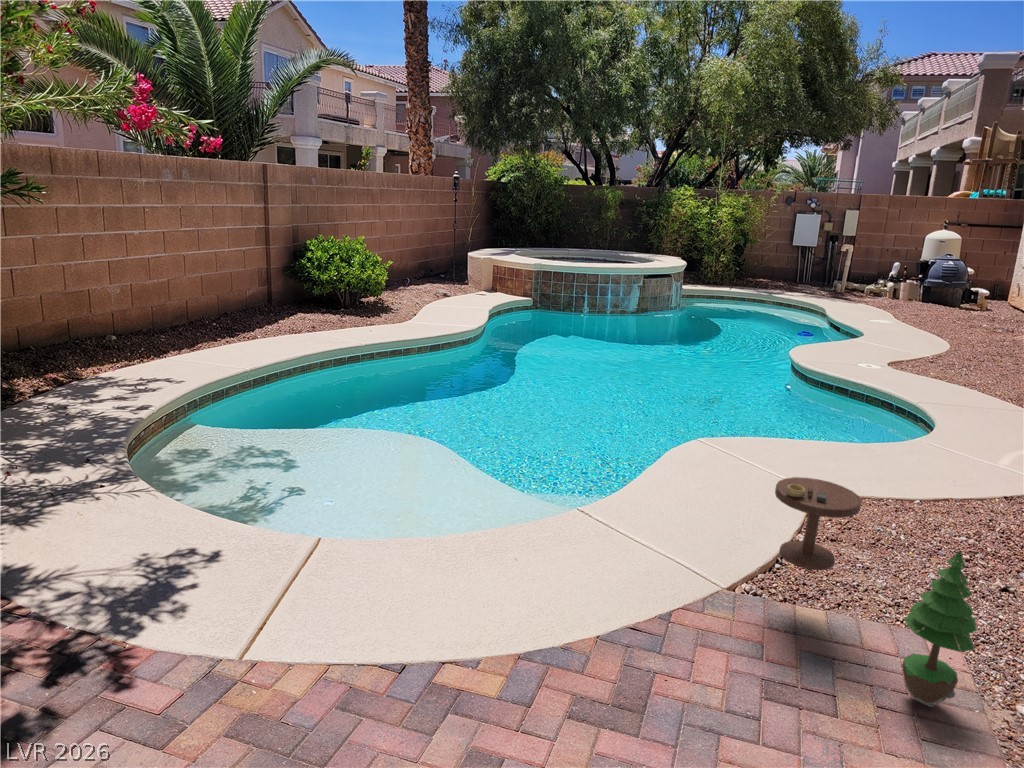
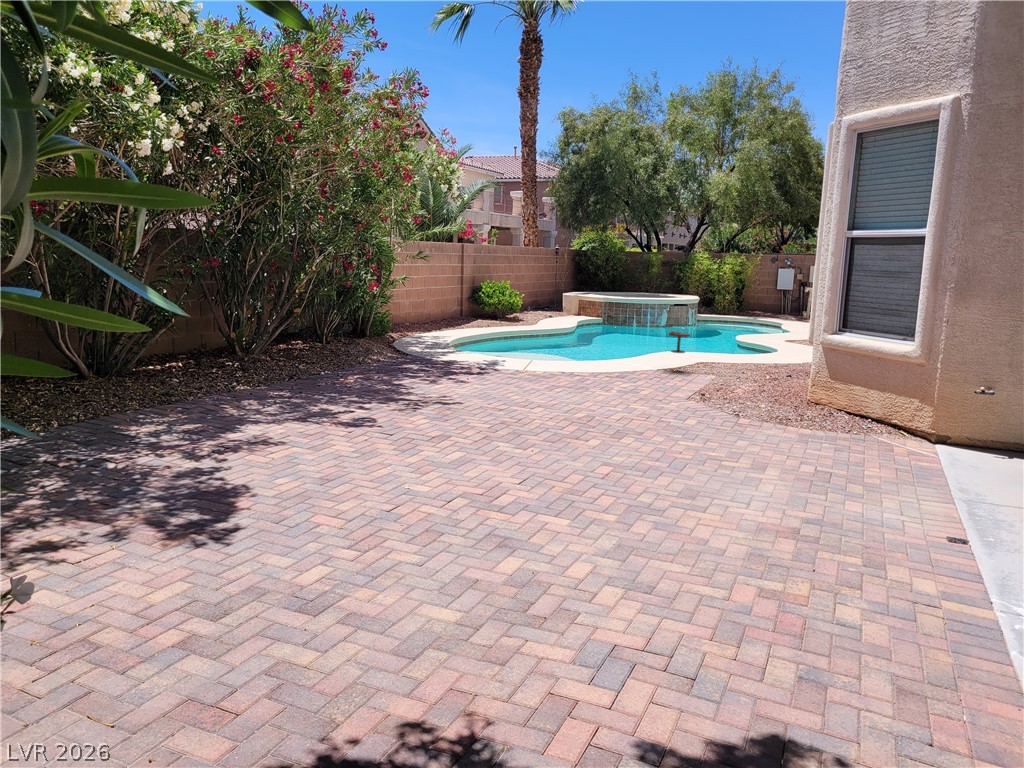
potted tree: present [902,551,977,707] -> none [692,336,708,376]

